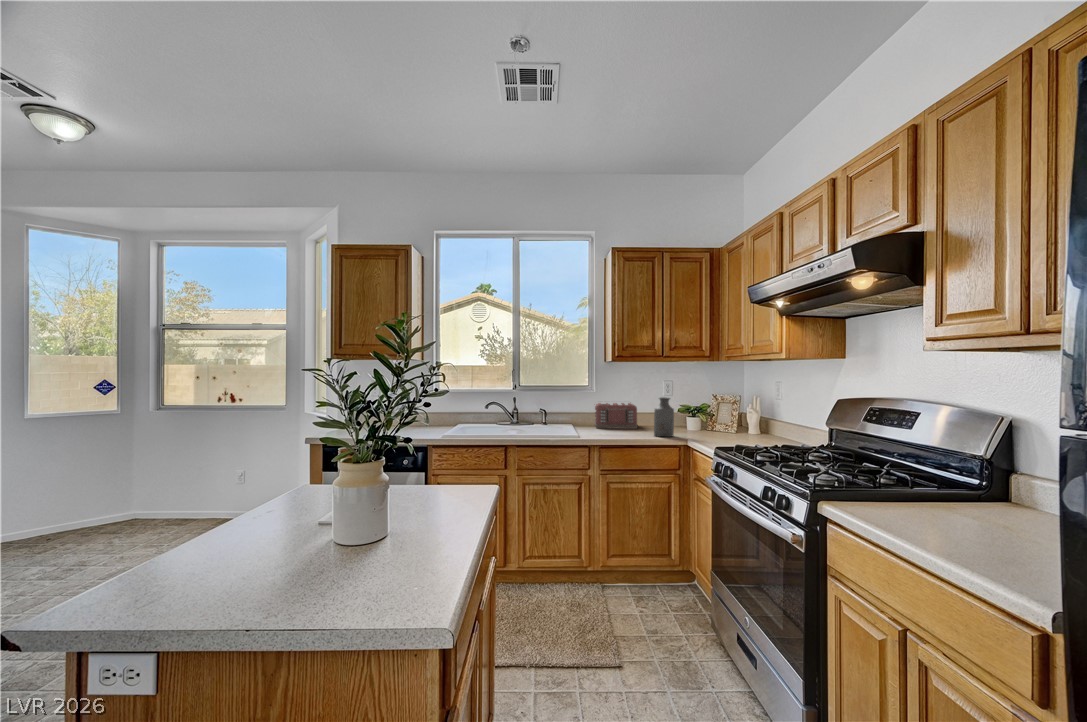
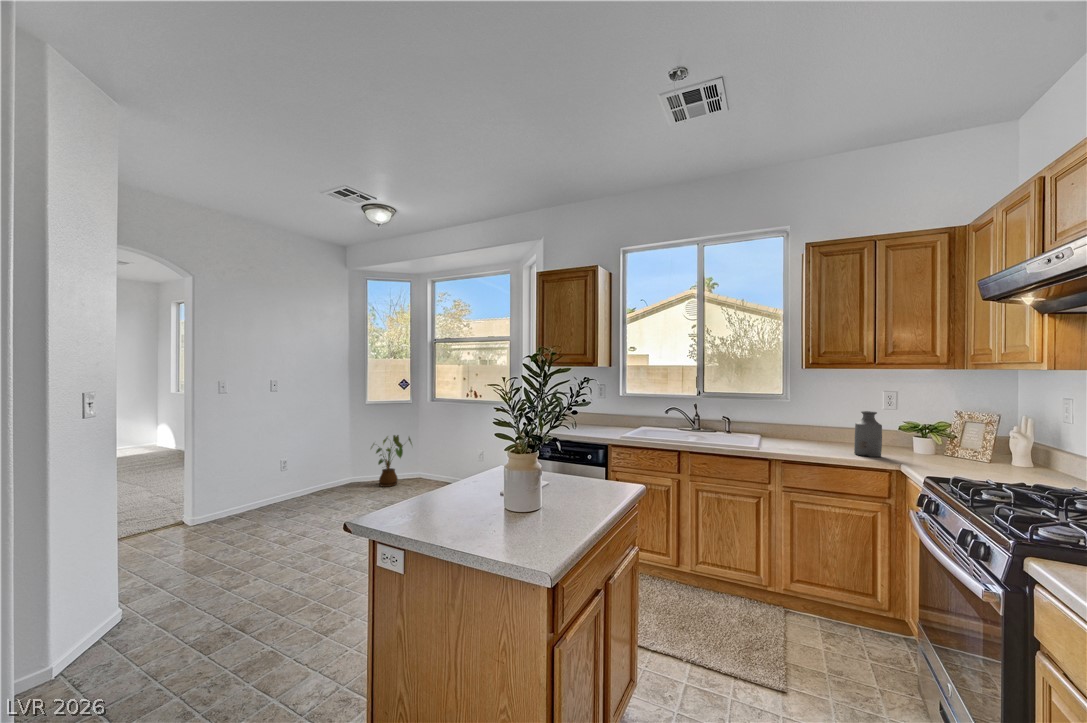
toaster: present [594,403,638,429] -> none [789,413,843,445]
house plant: none [35,463,118,543] -> present [373,435,412,487]

